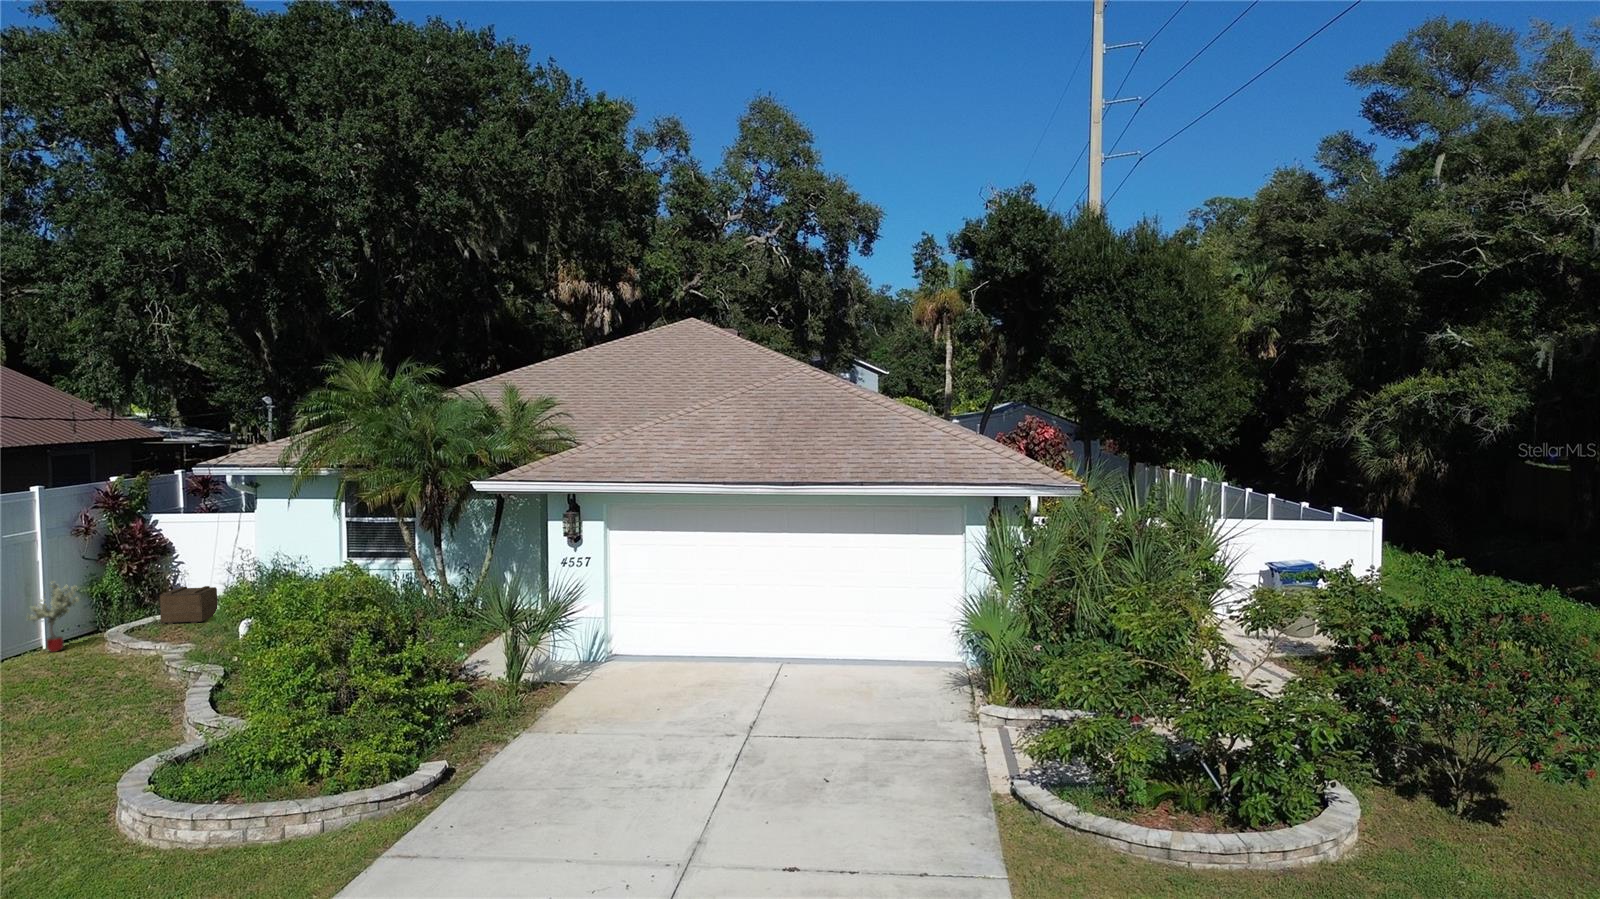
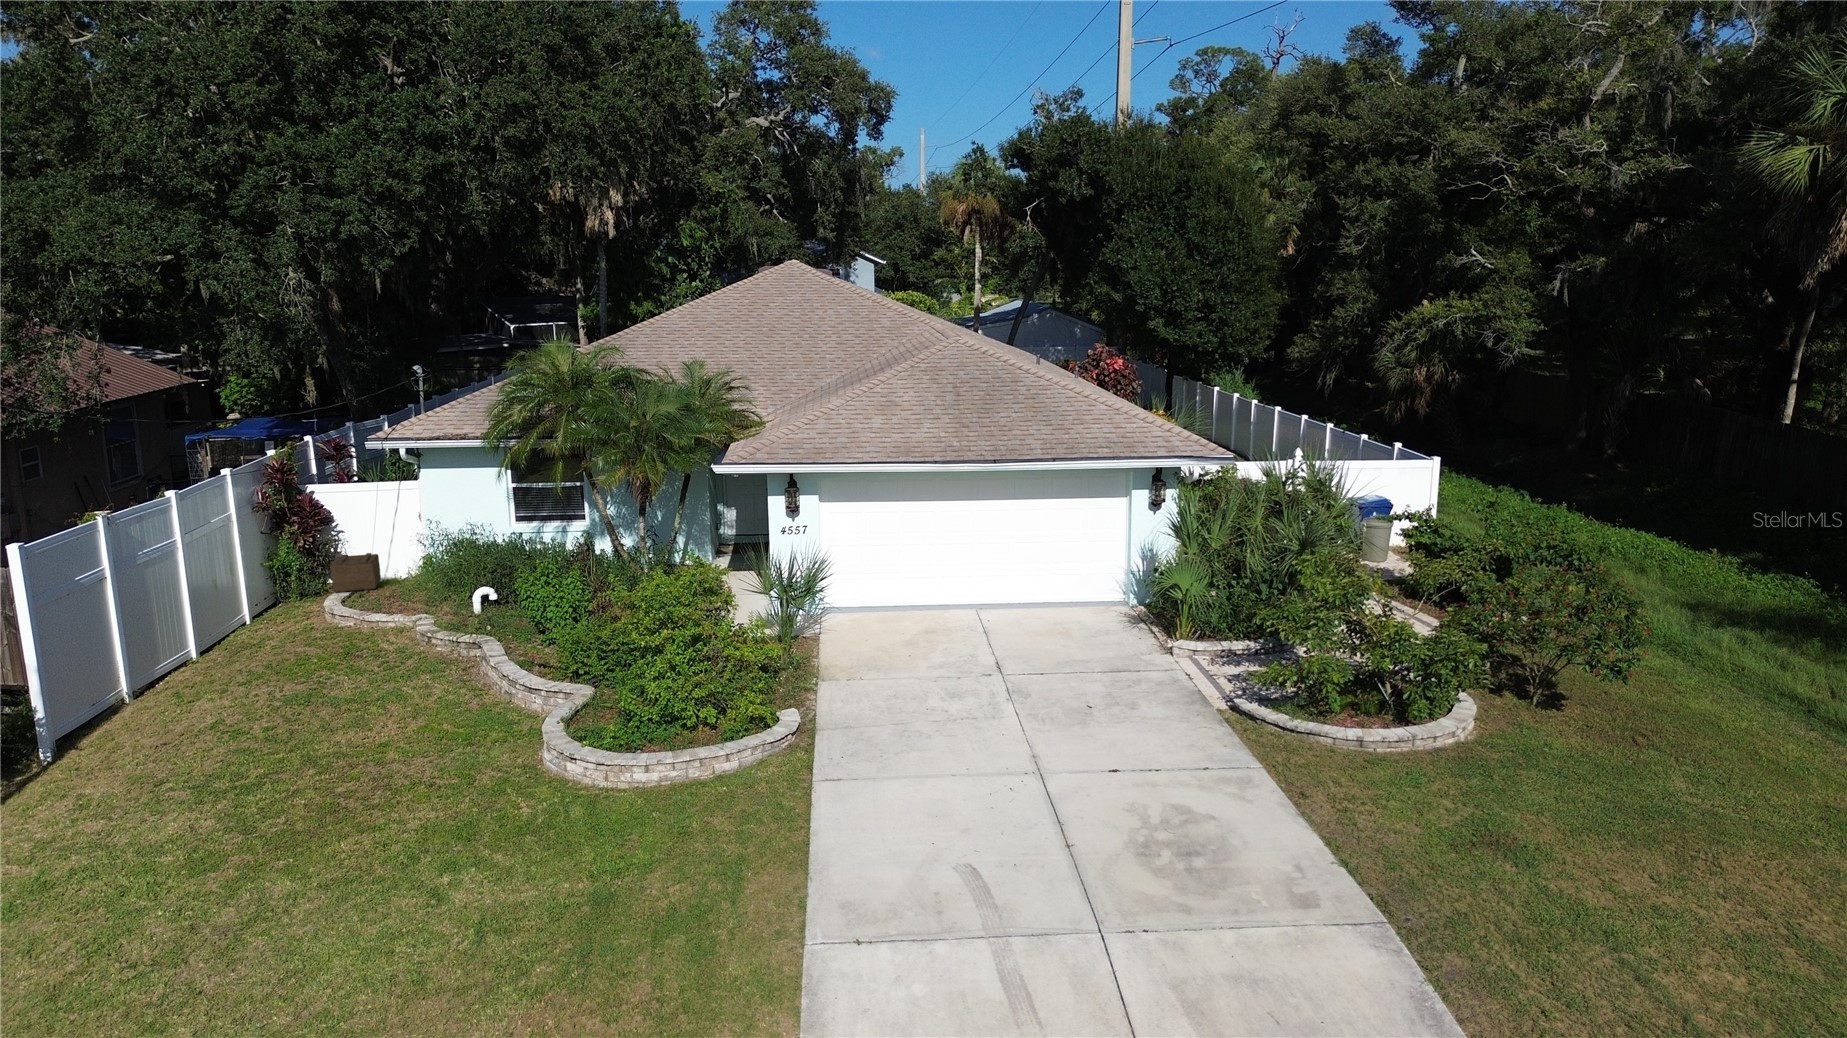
potted tree: present [27,581,79,652] -> none [236,559,279,628]

